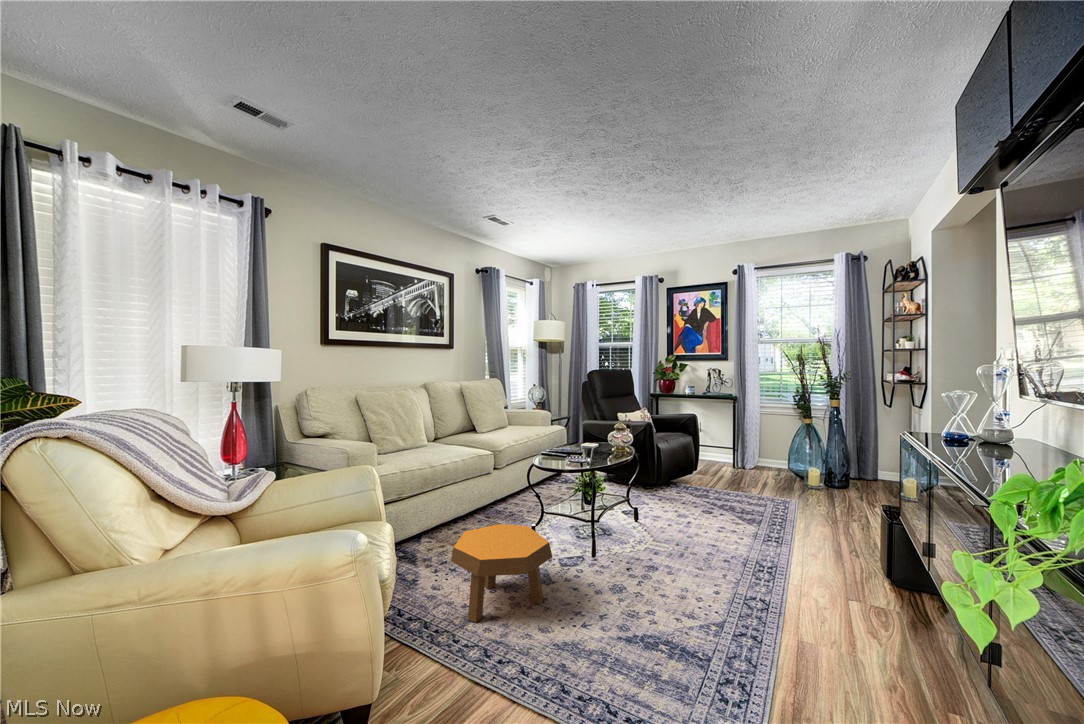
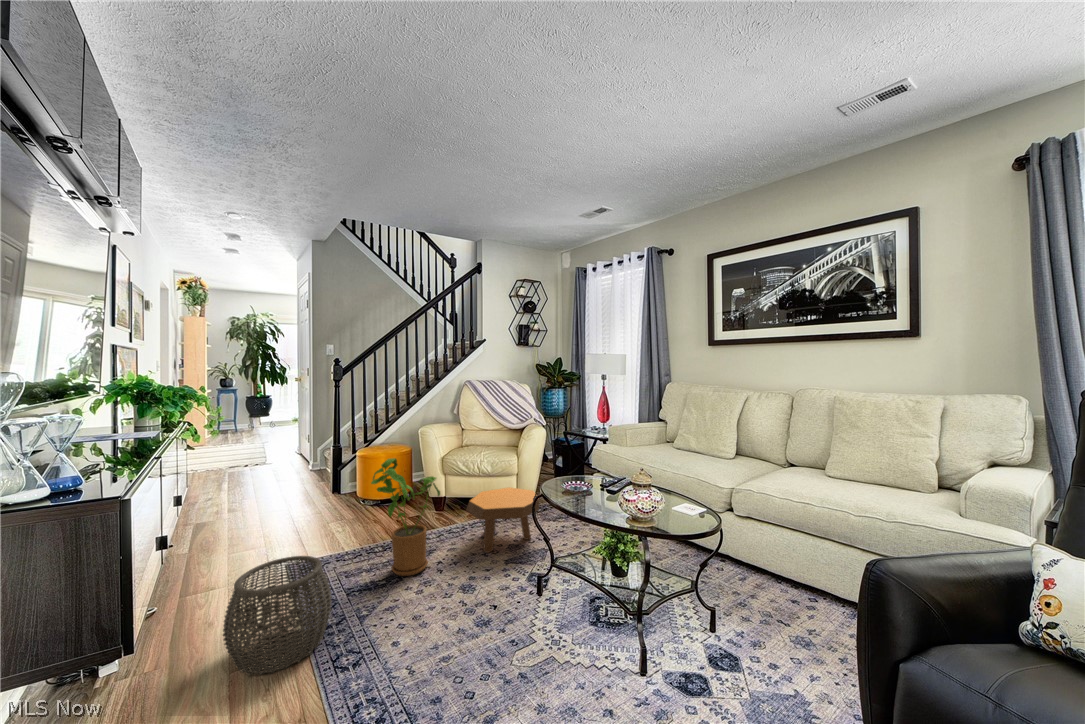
house plant: none [589,488,680,654] -> present [371,458,440,576]
woven basket: none [753,553,861,670] -> present [223,556,332,675]

